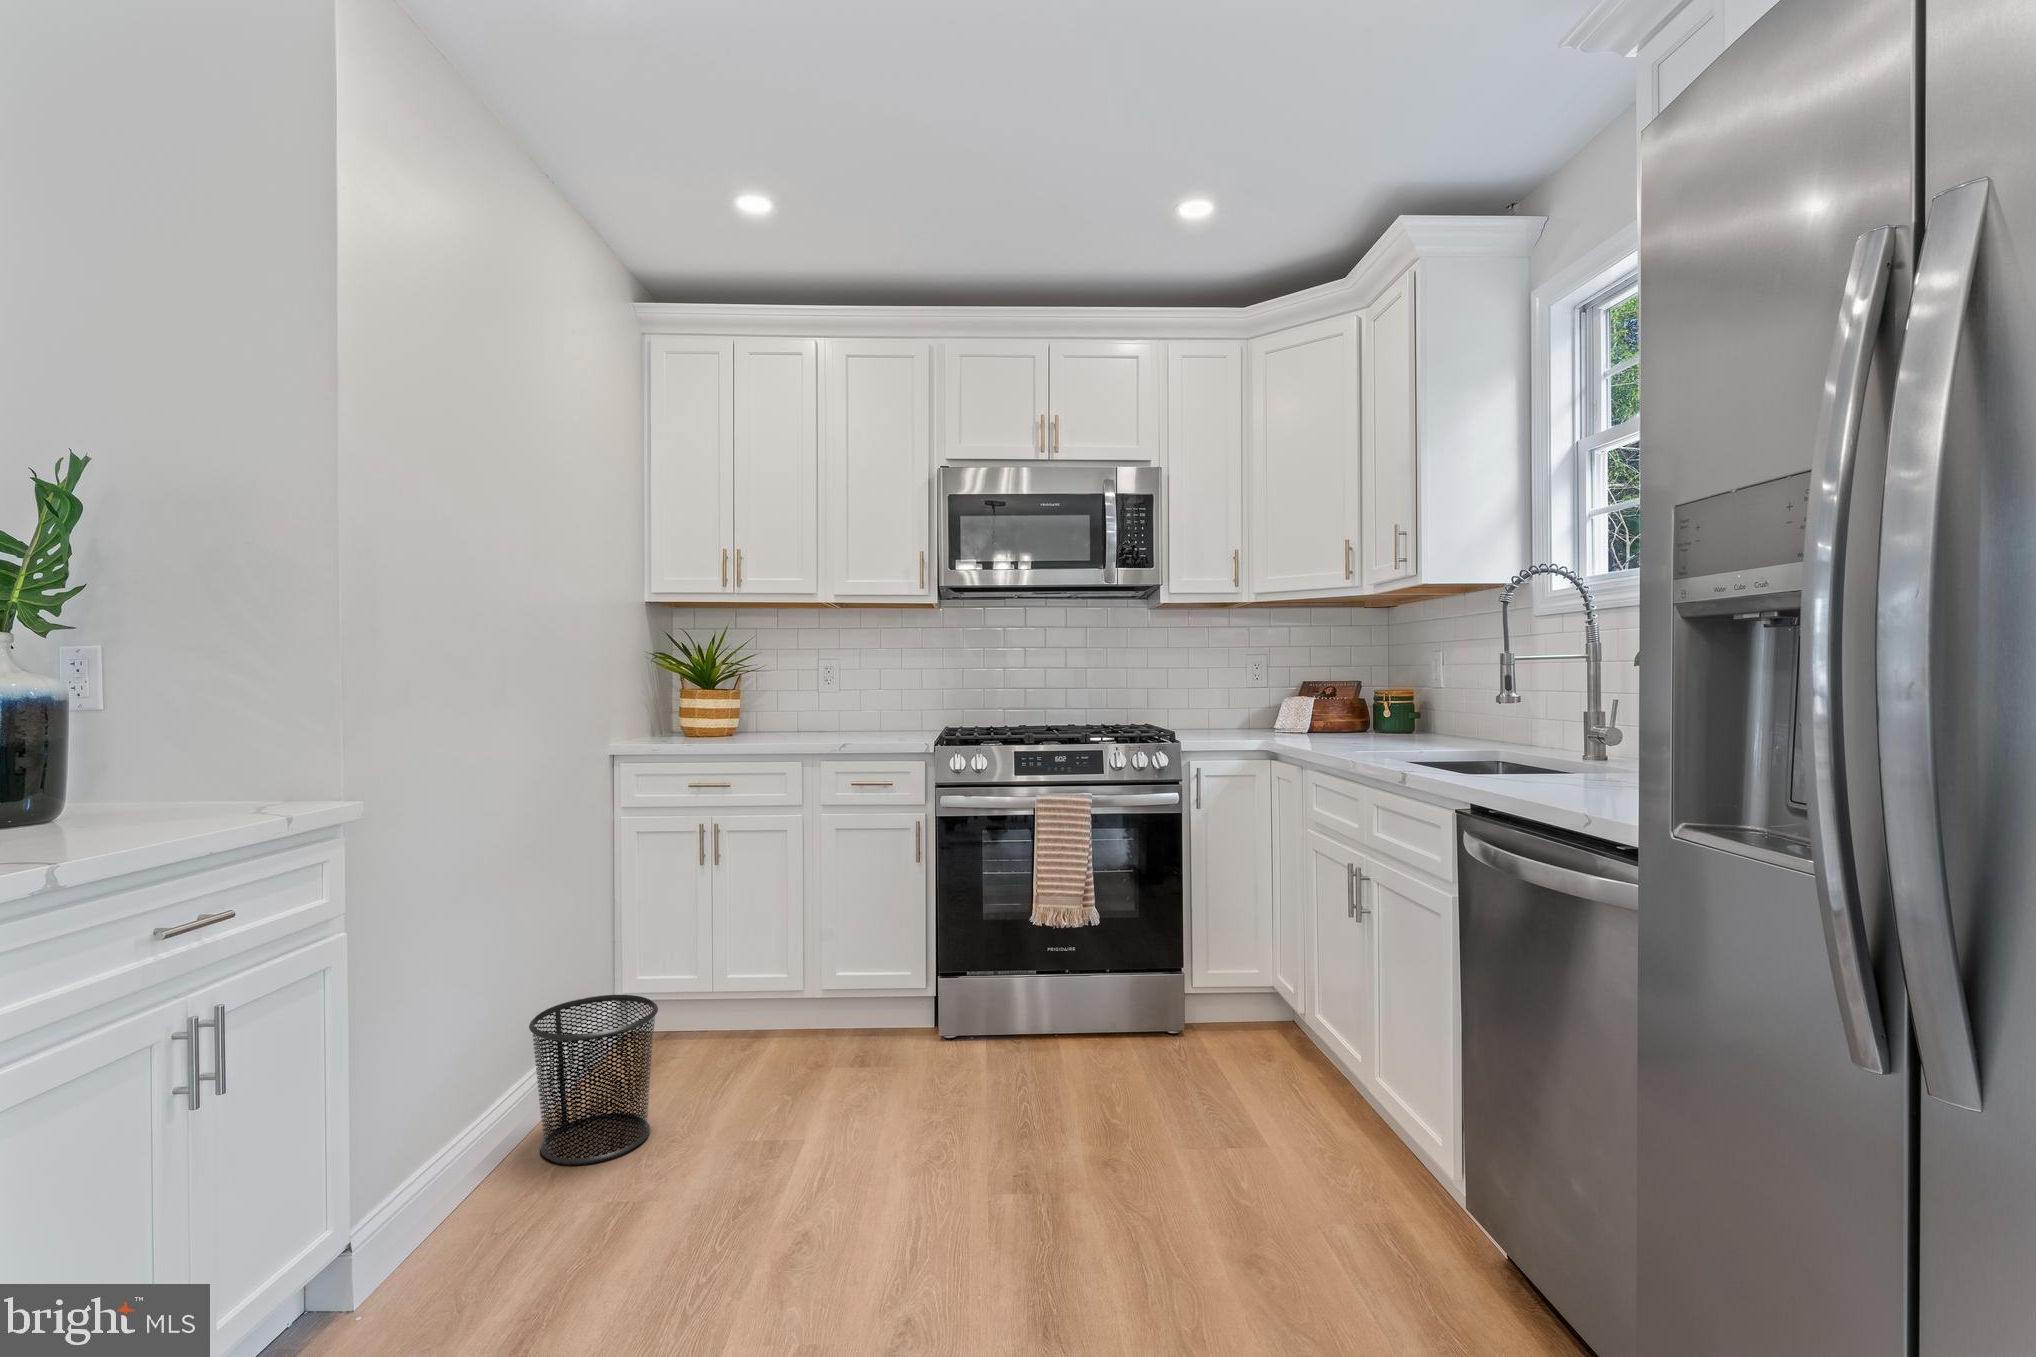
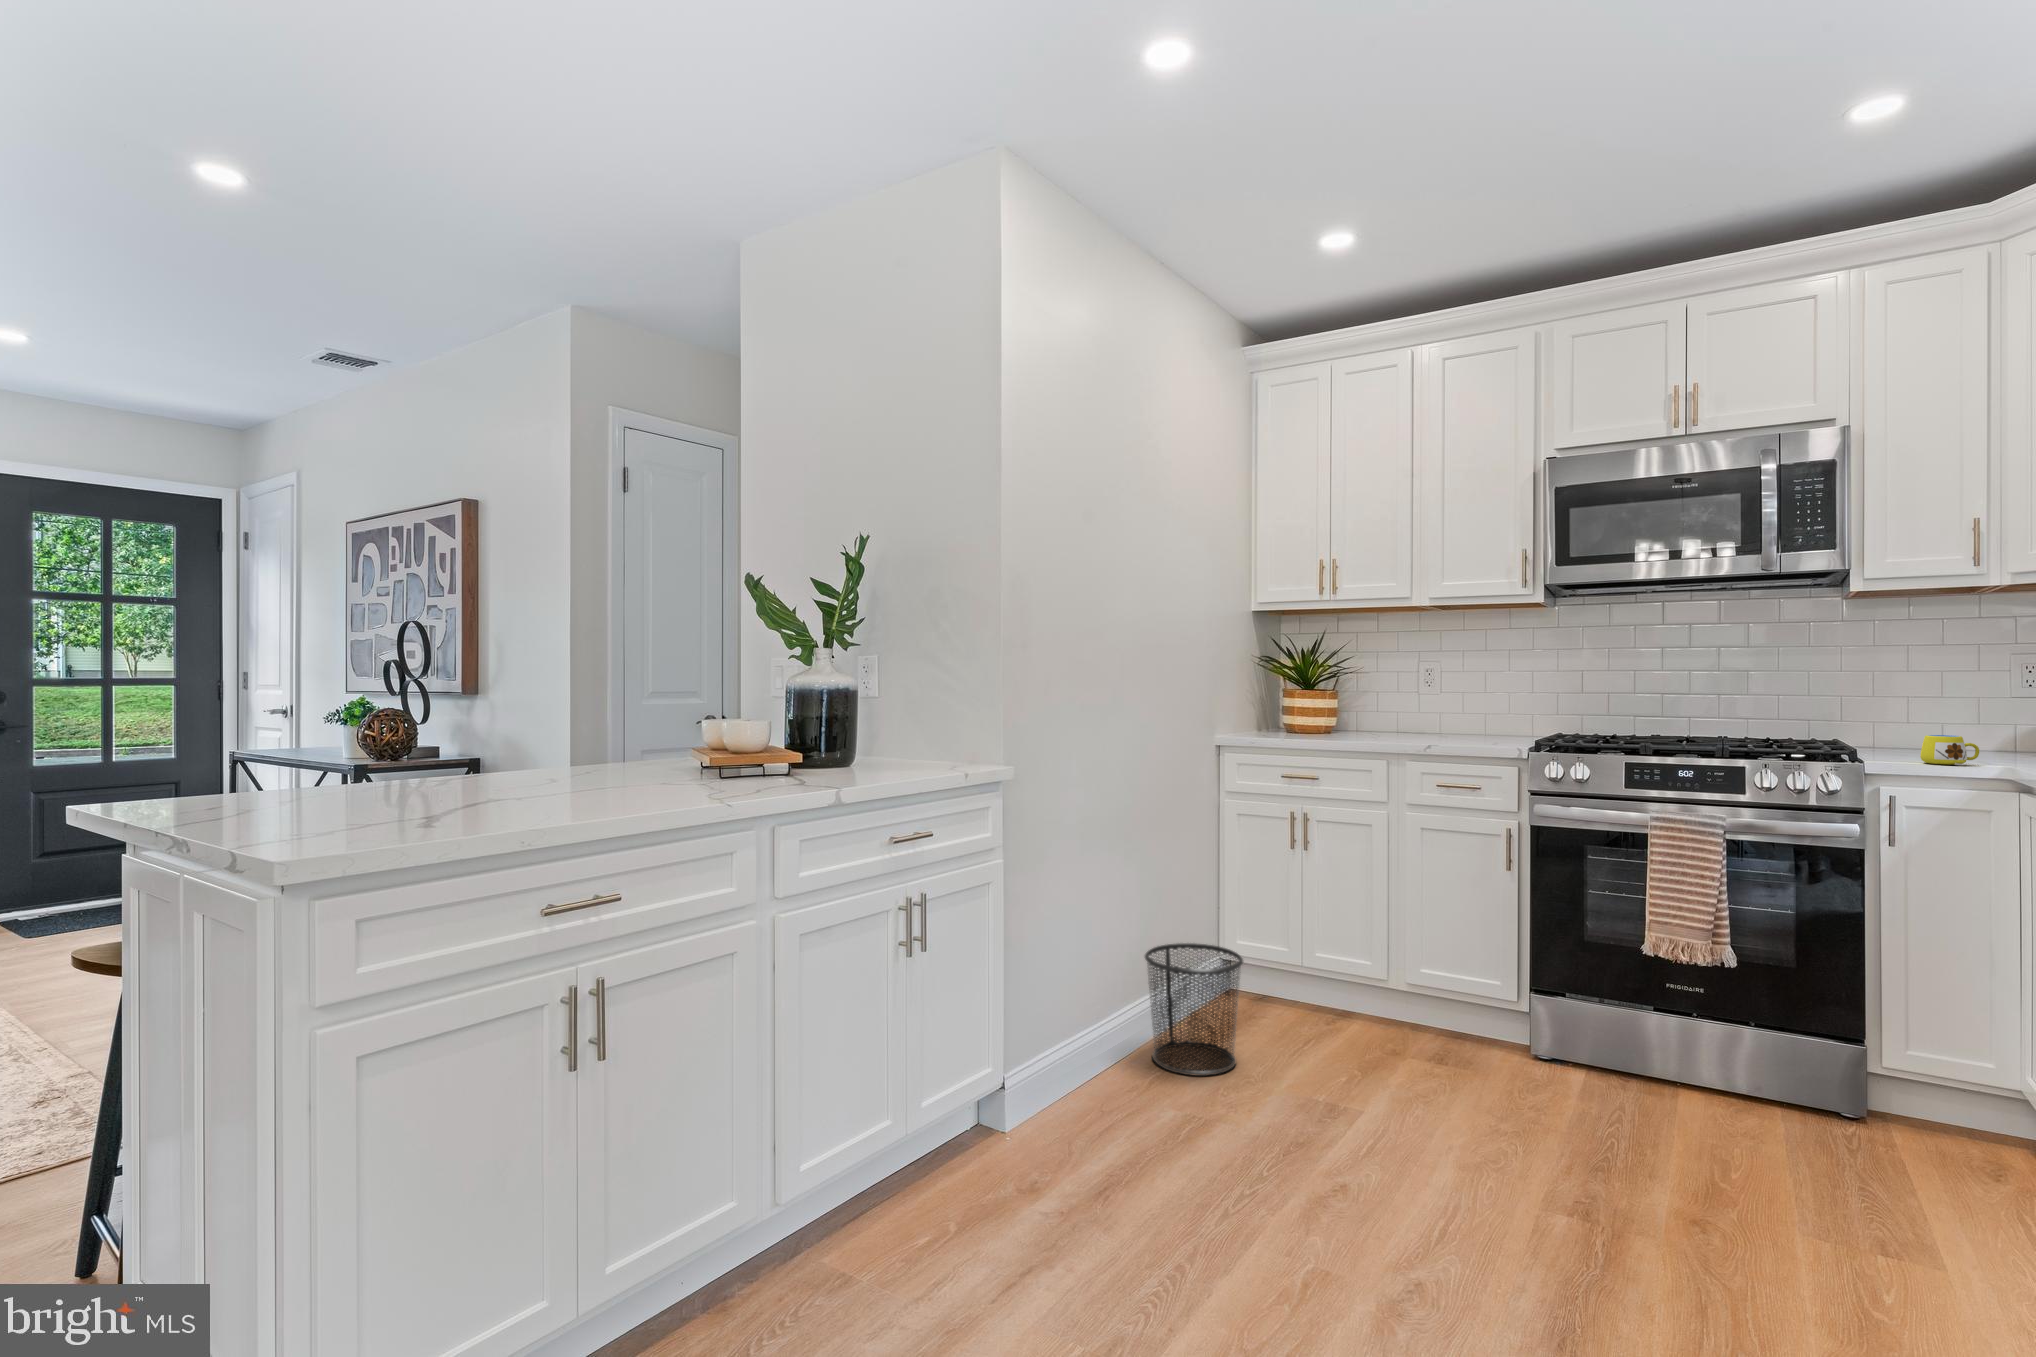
mug: none [1211,718,1246,741] -> present [1920,735,1979,766]

